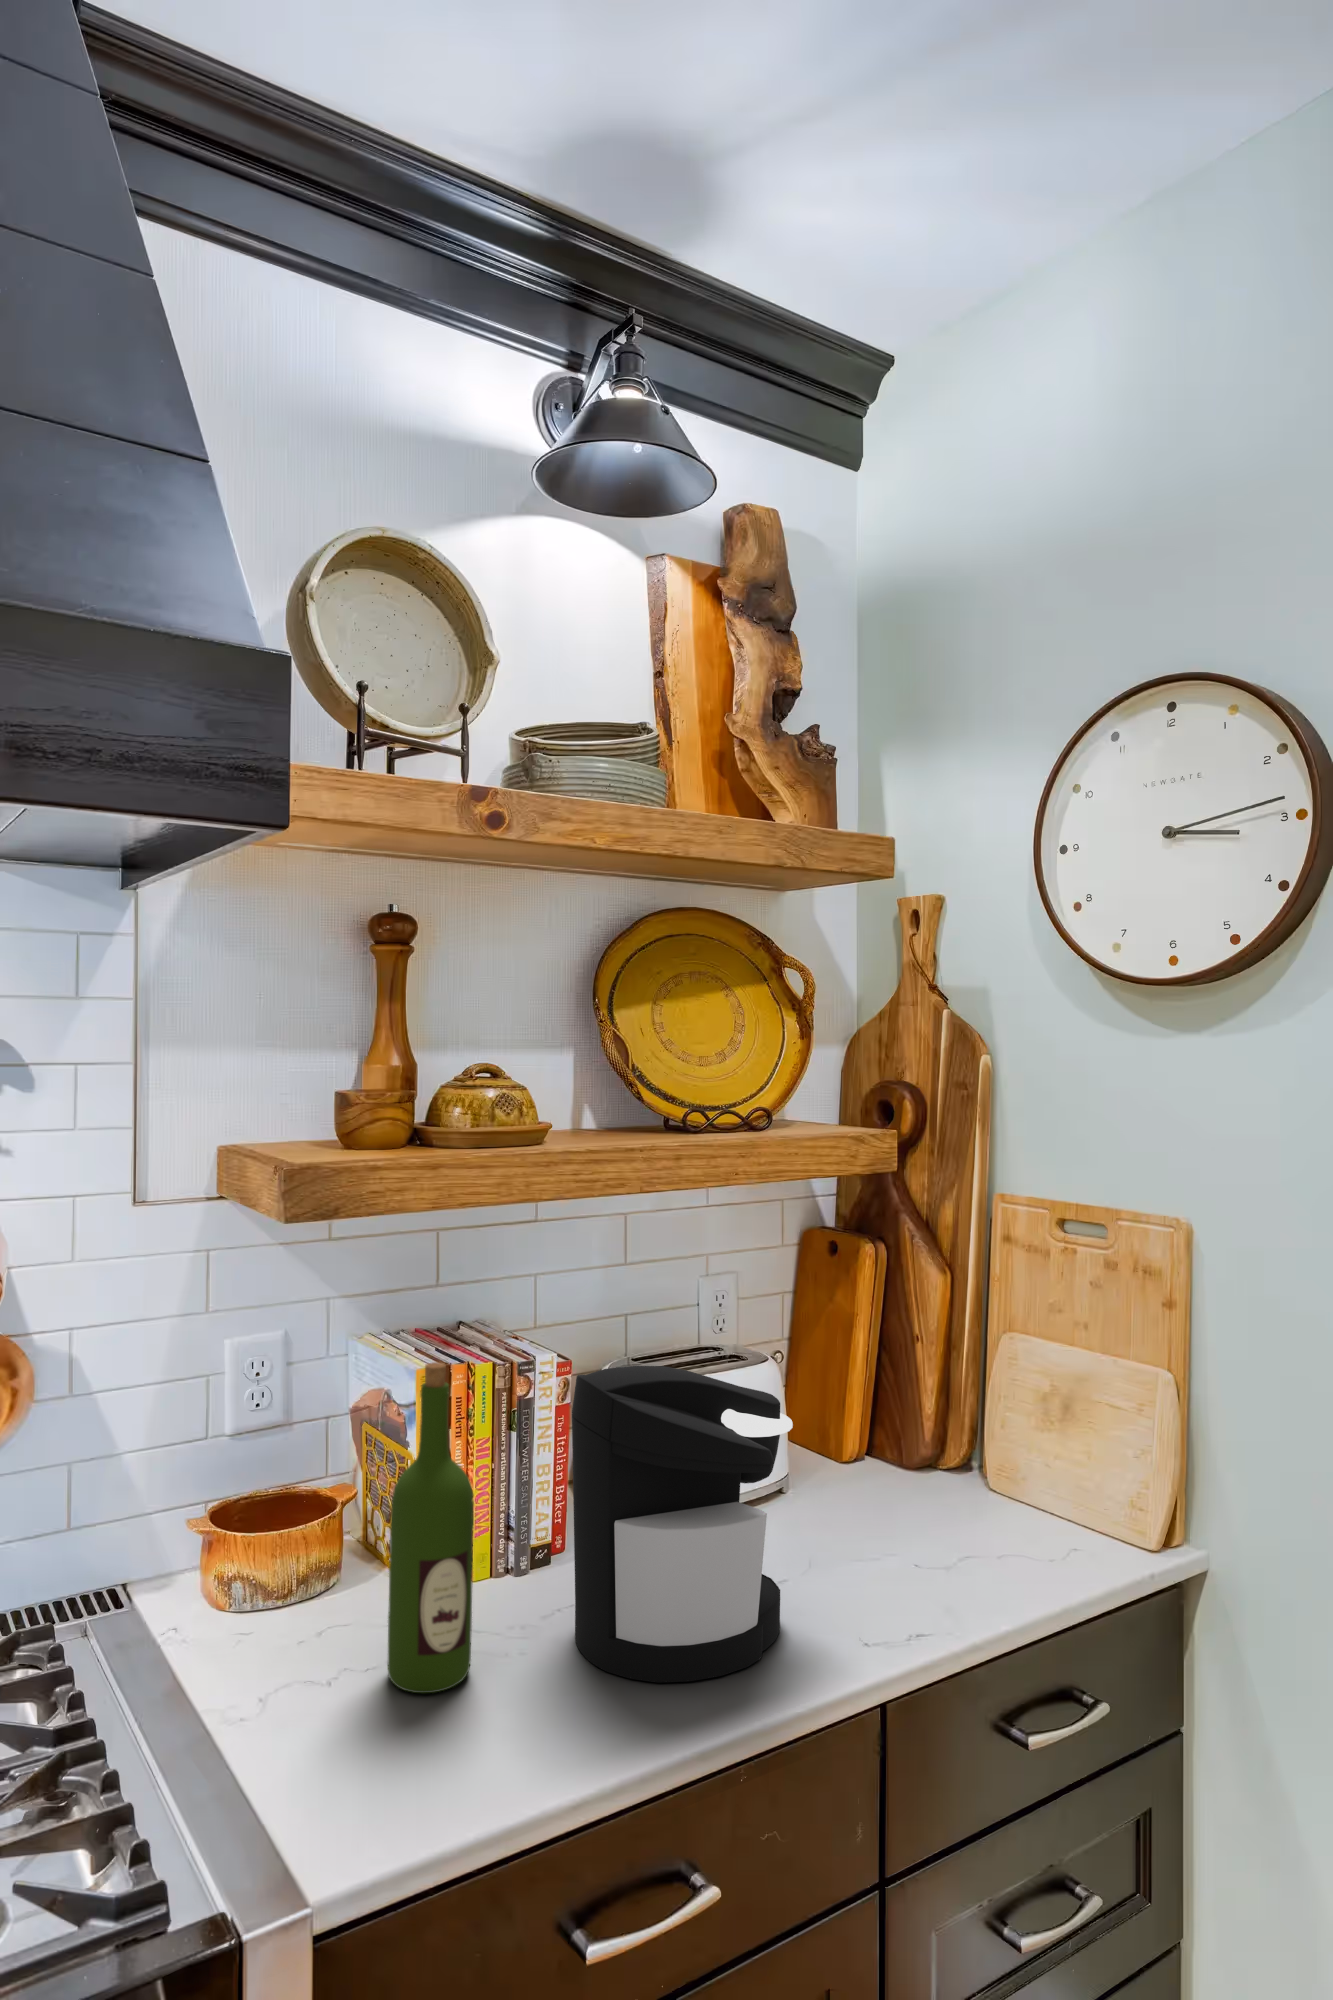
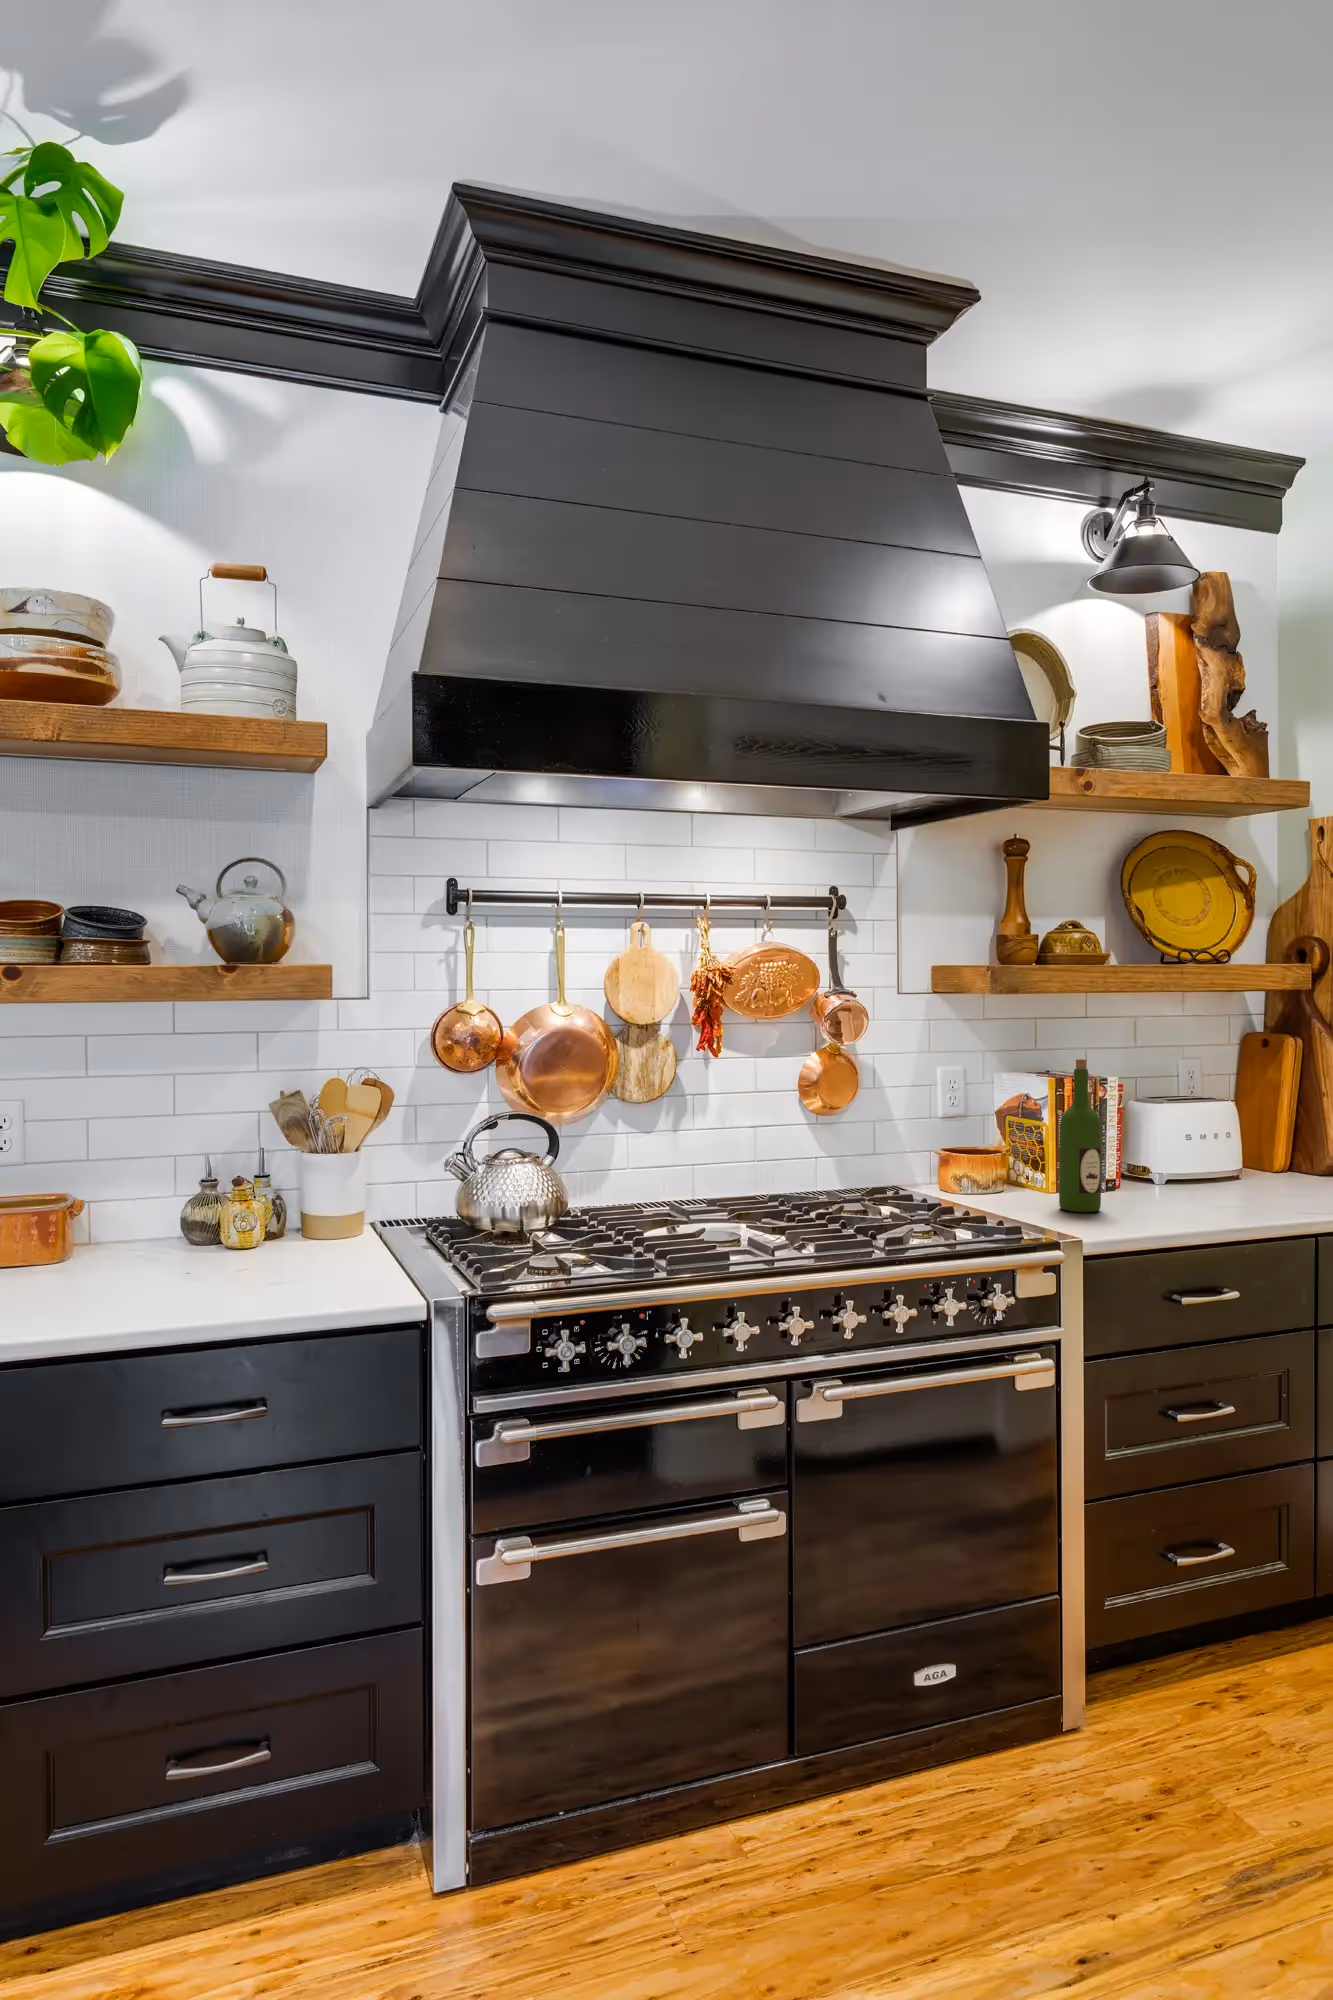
coffee maker: present [572,1366,793,1683] -> none [1142,1069,1262,1215]

